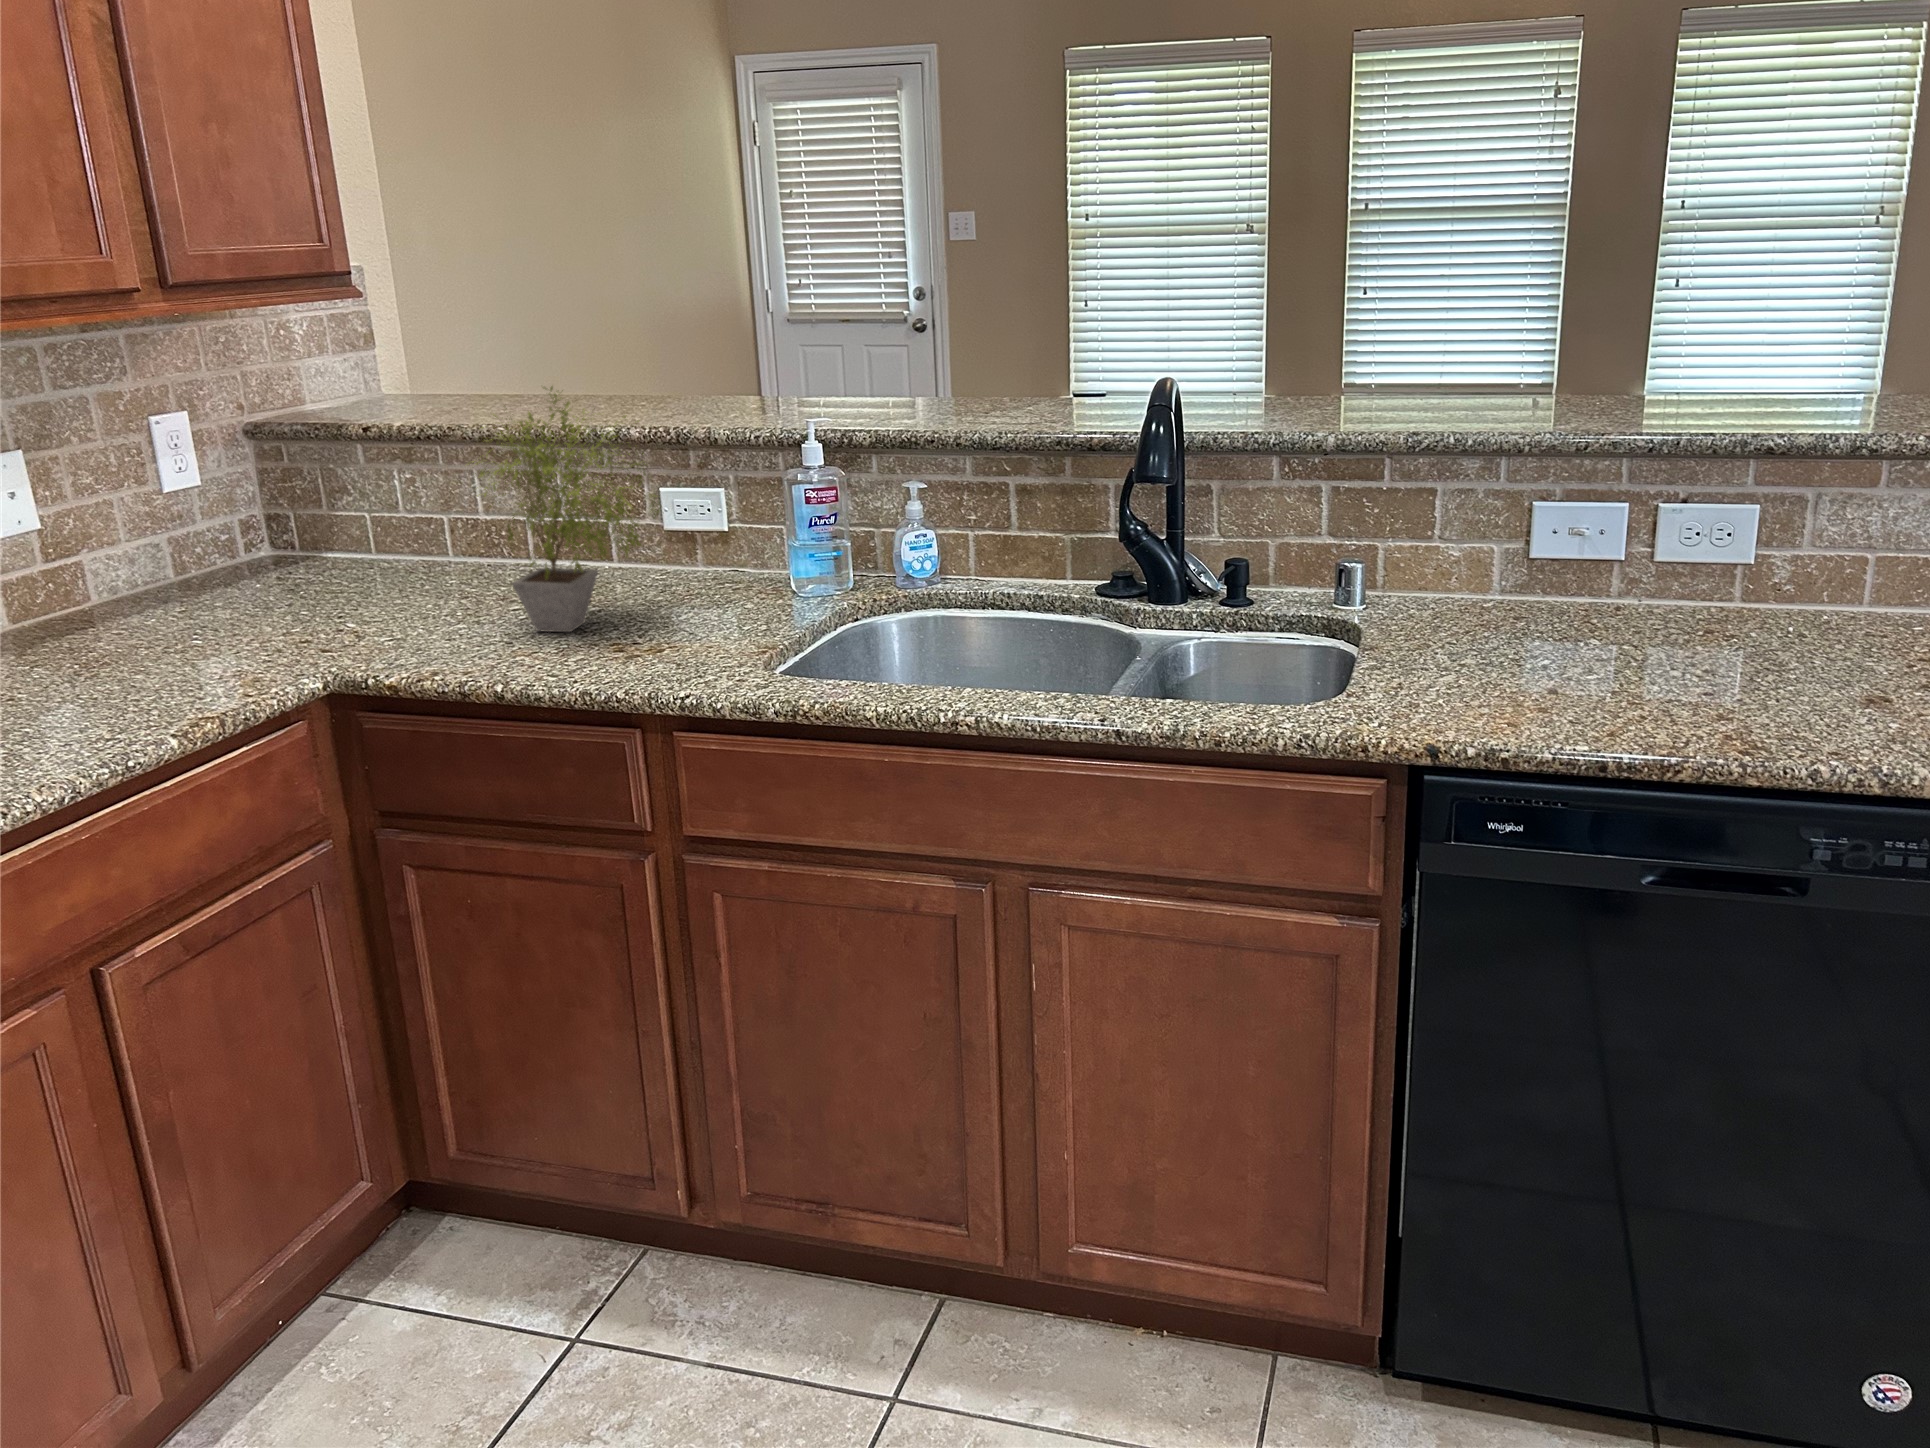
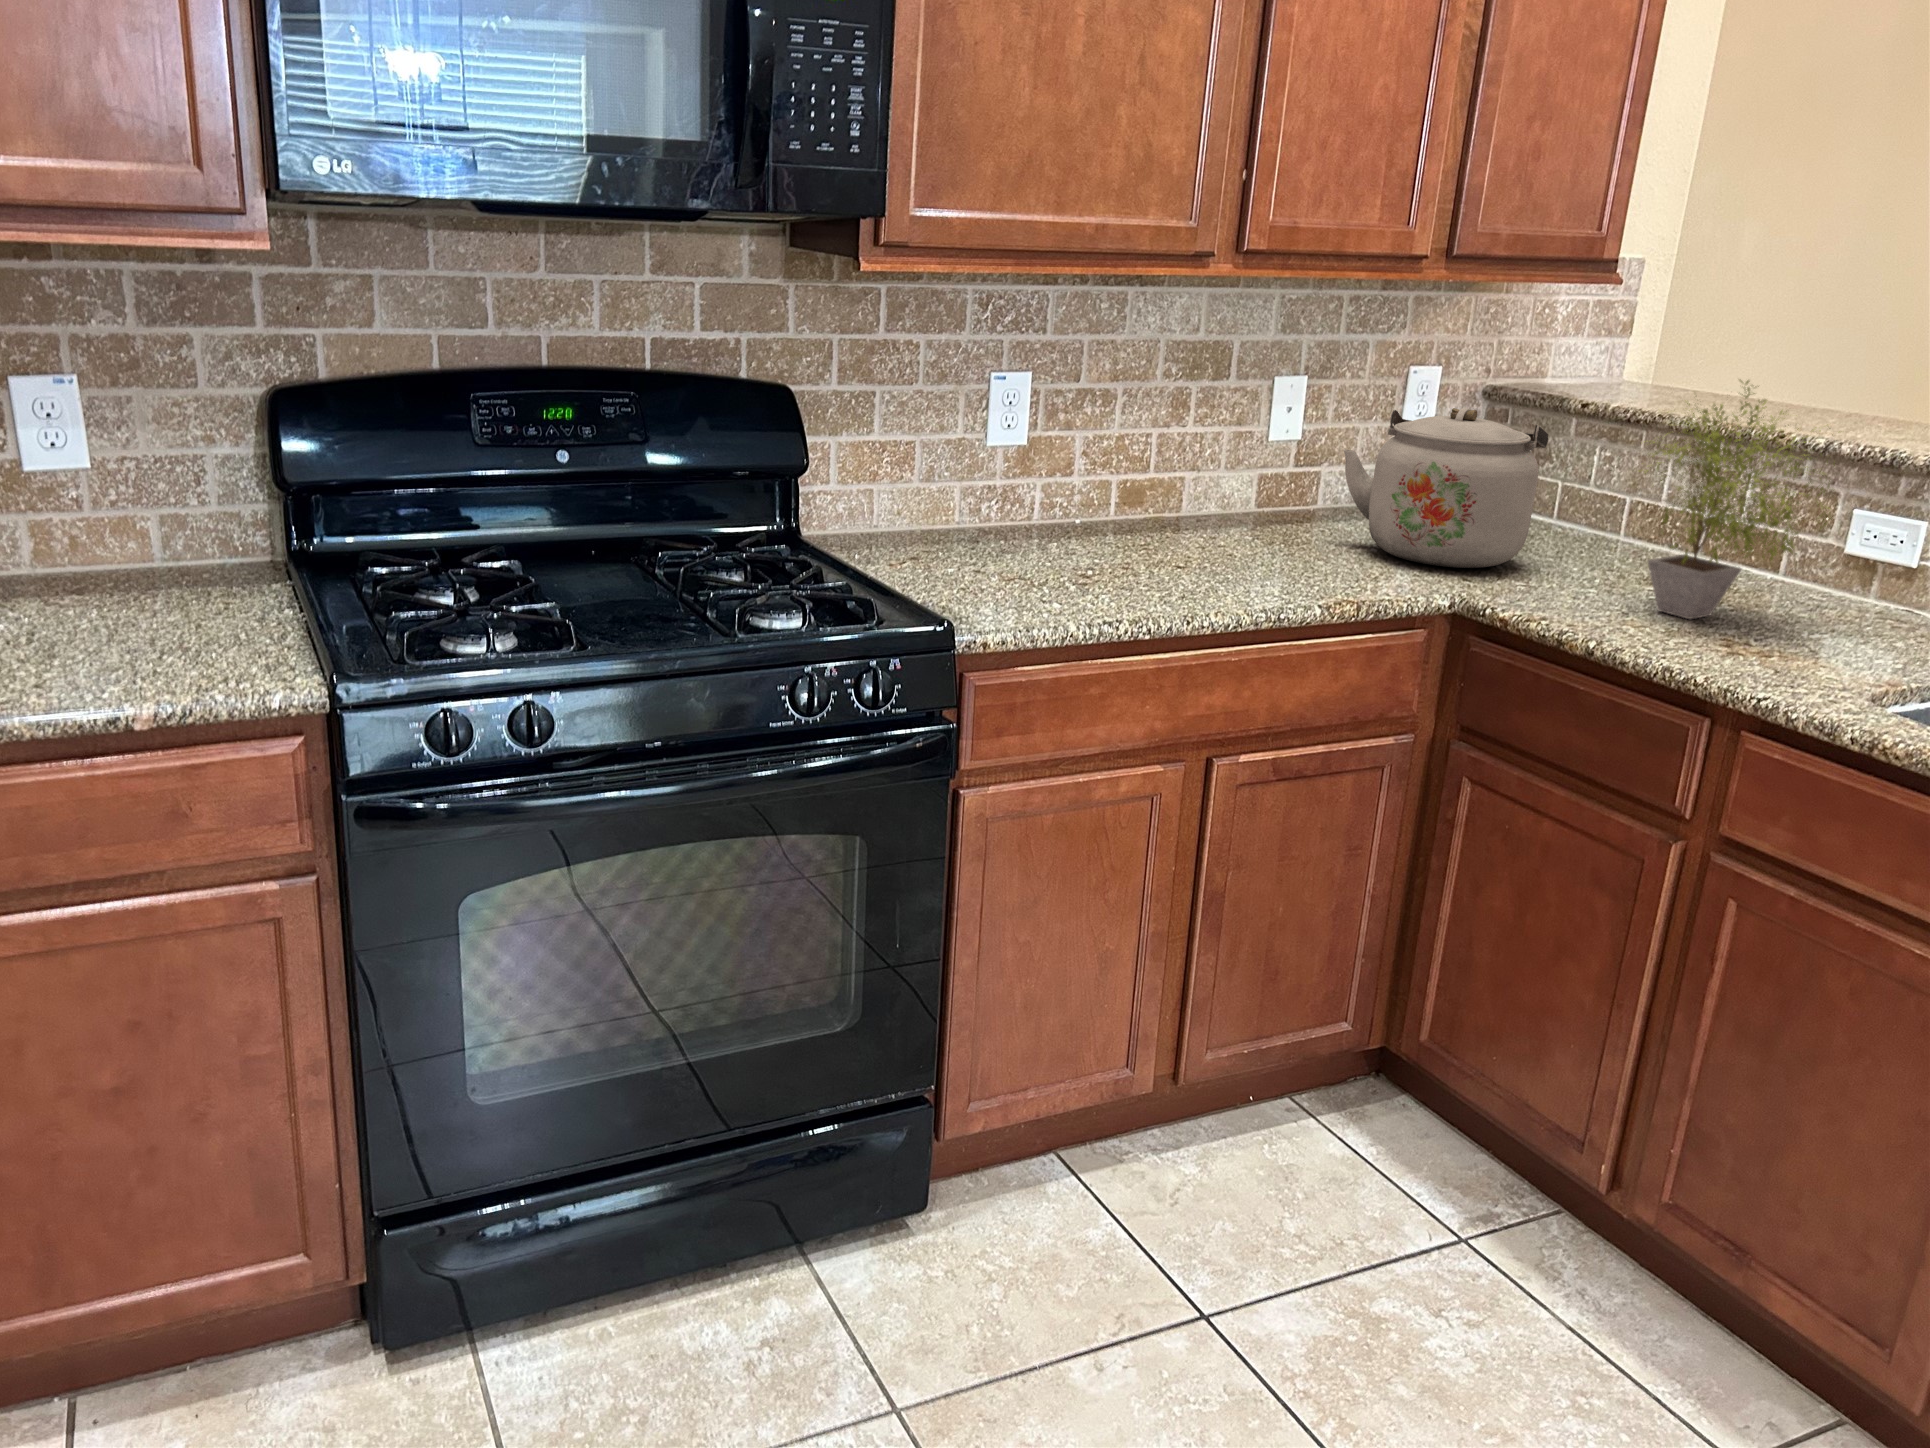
kettle: none [113,457,371,645] -> present [1343,407,1548,568]

